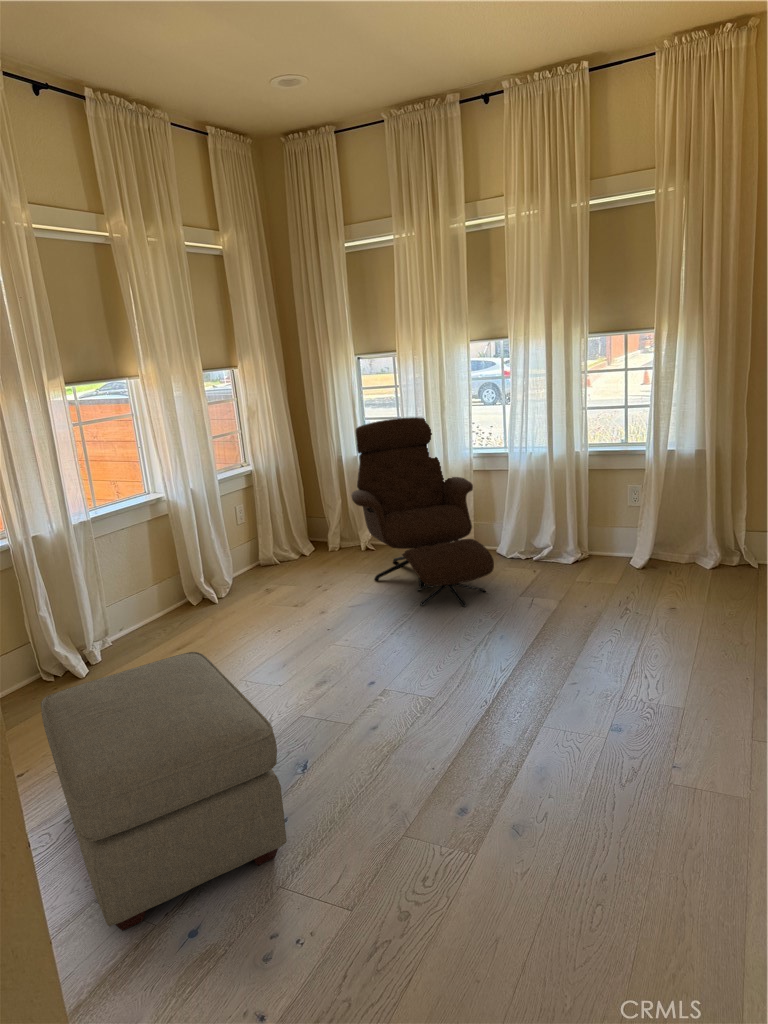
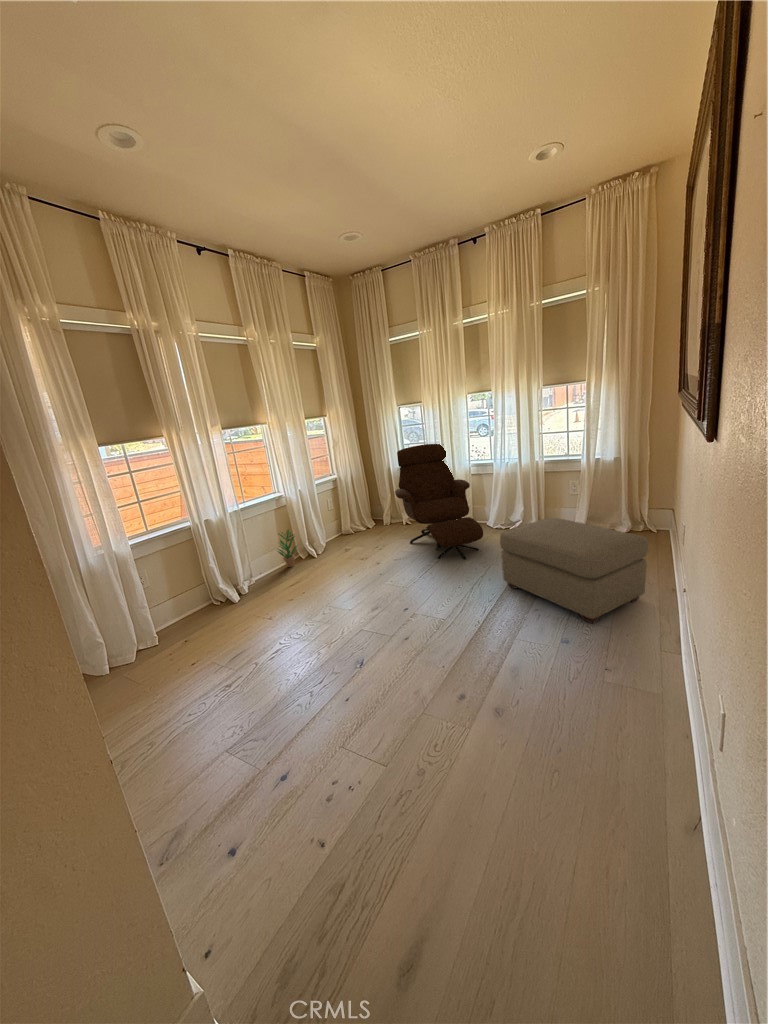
potted plant: none [148,553,188,619] -> present [278,530,297,567]
ottoman: present [41,652,287,931] -> present [500,518,648,623]

